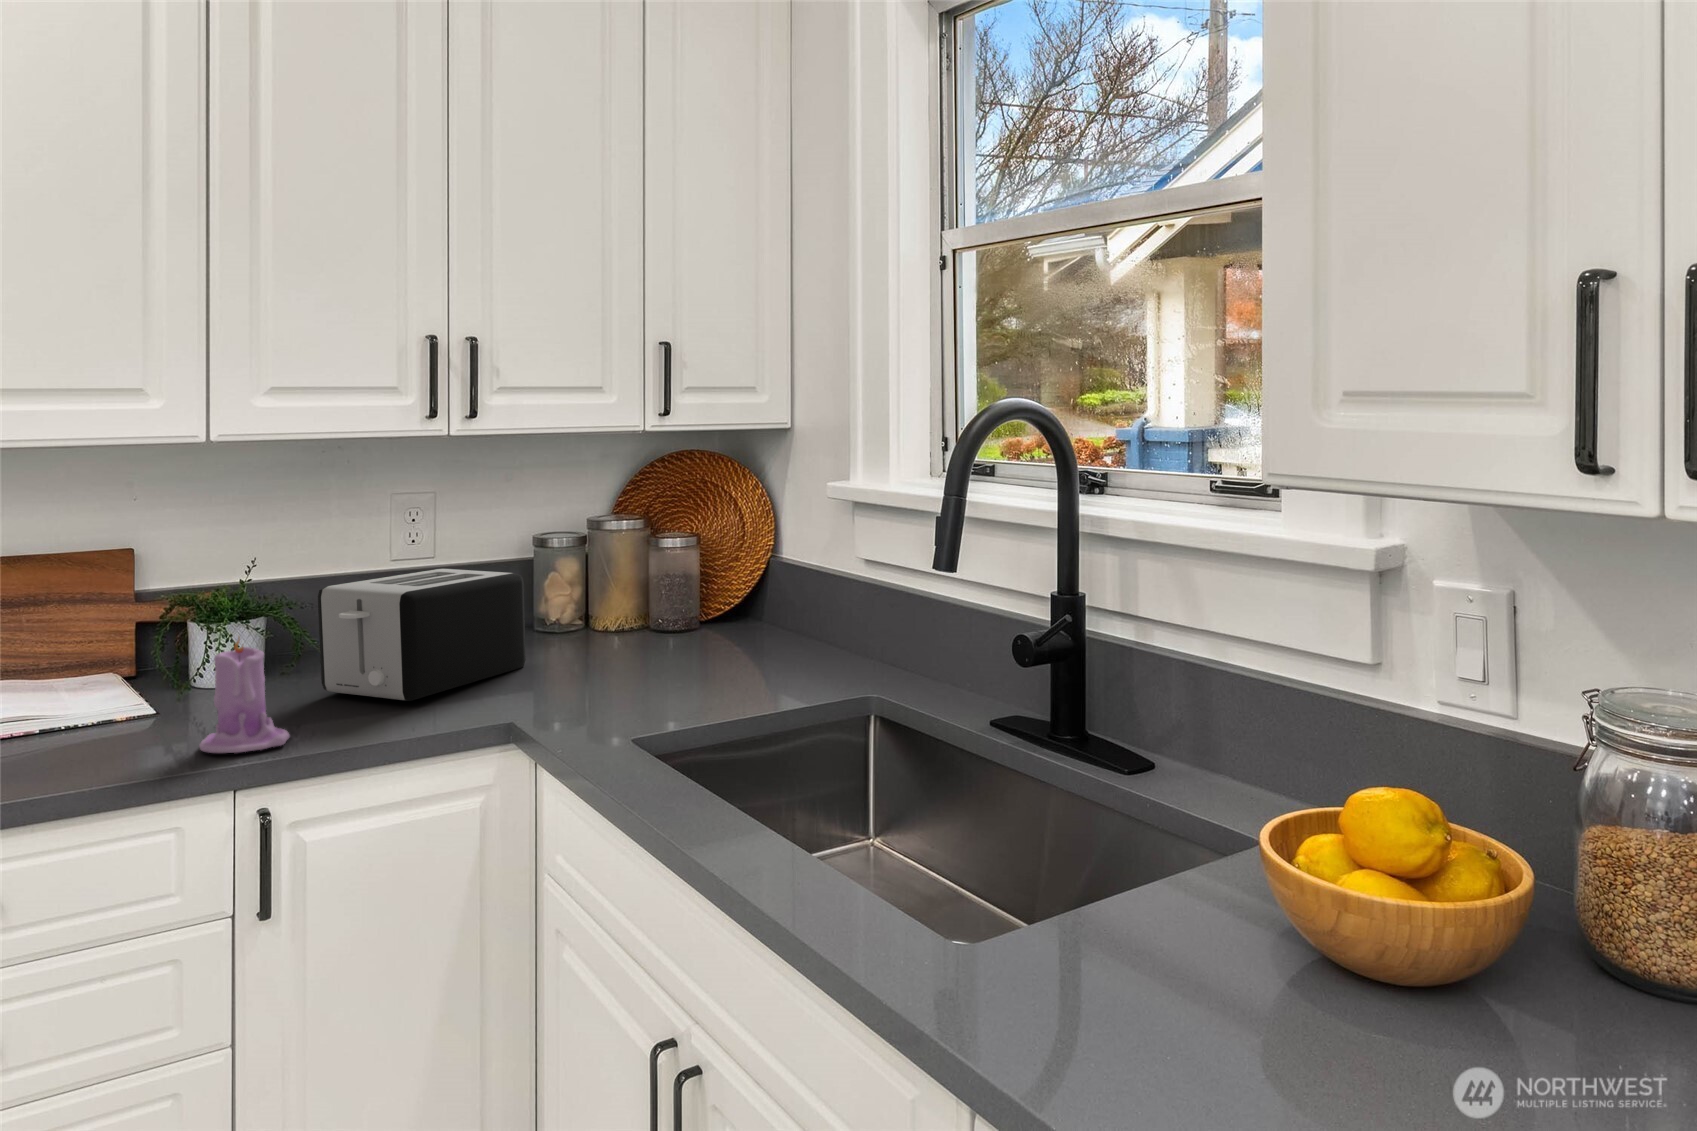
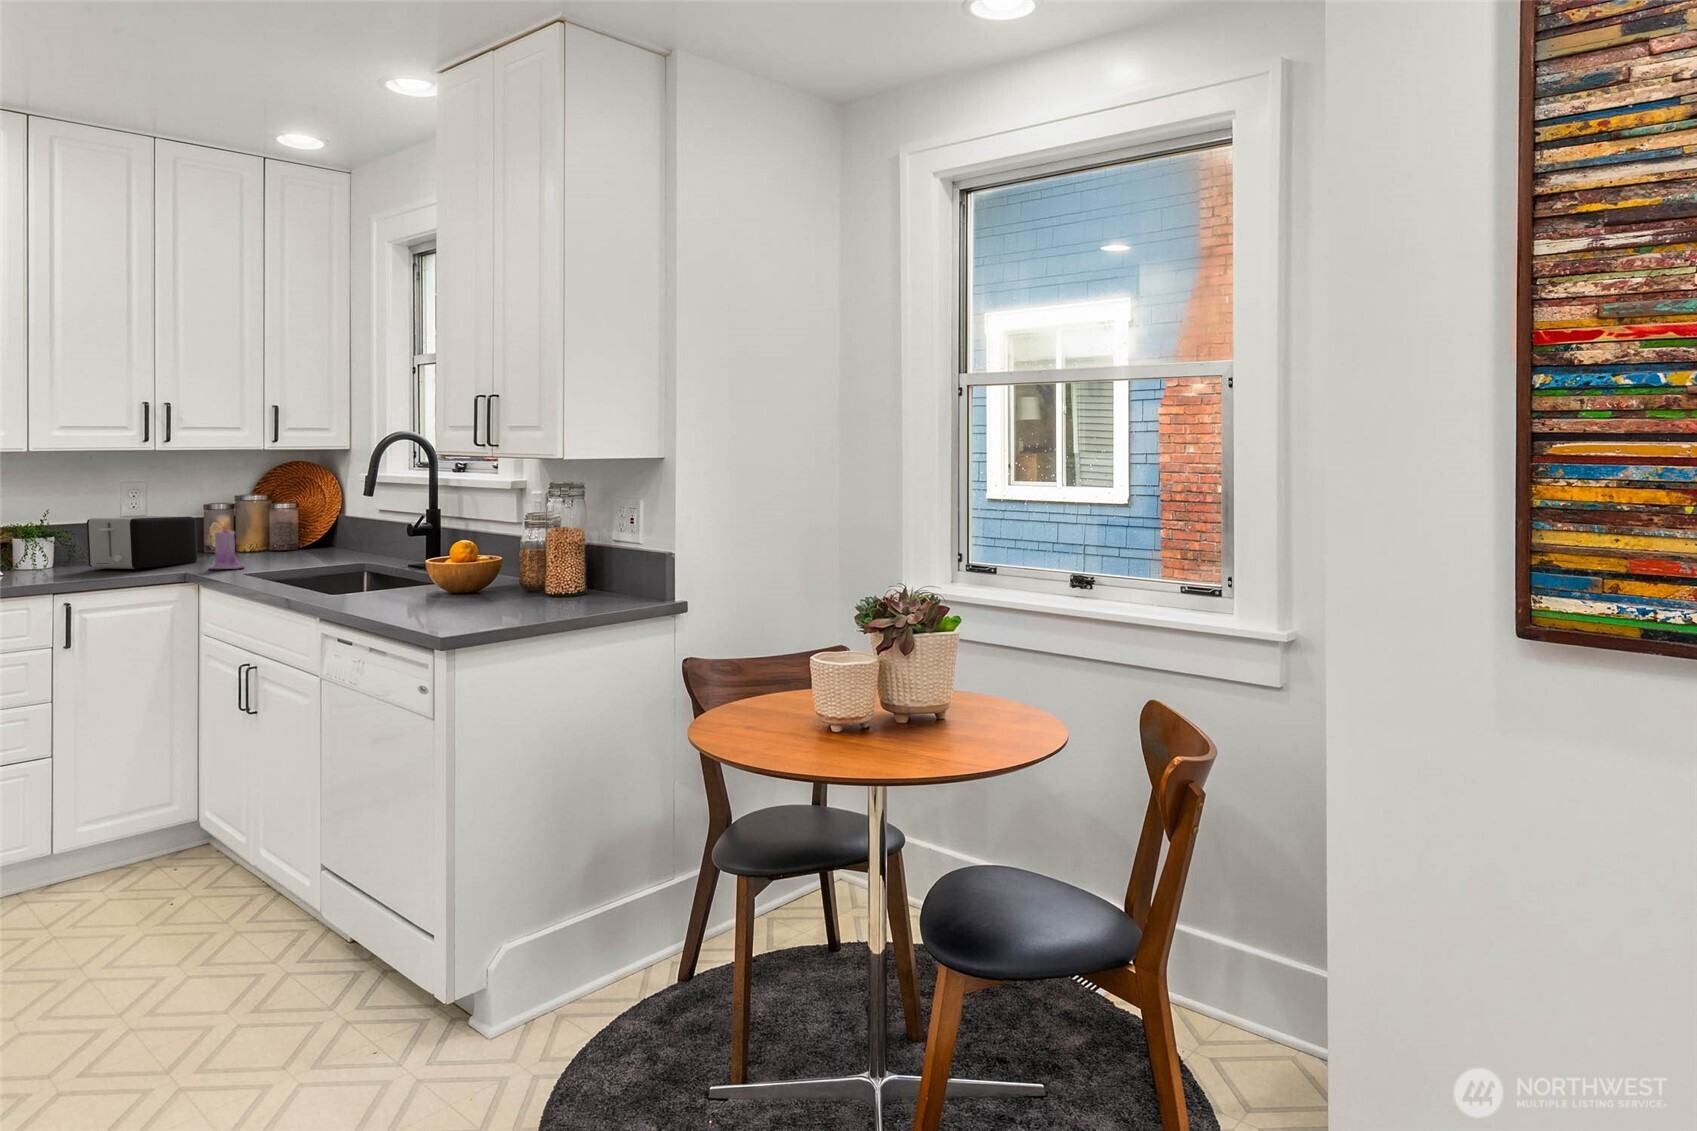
candle: present [199,638,289,753] -> present [209,529,245,569]

